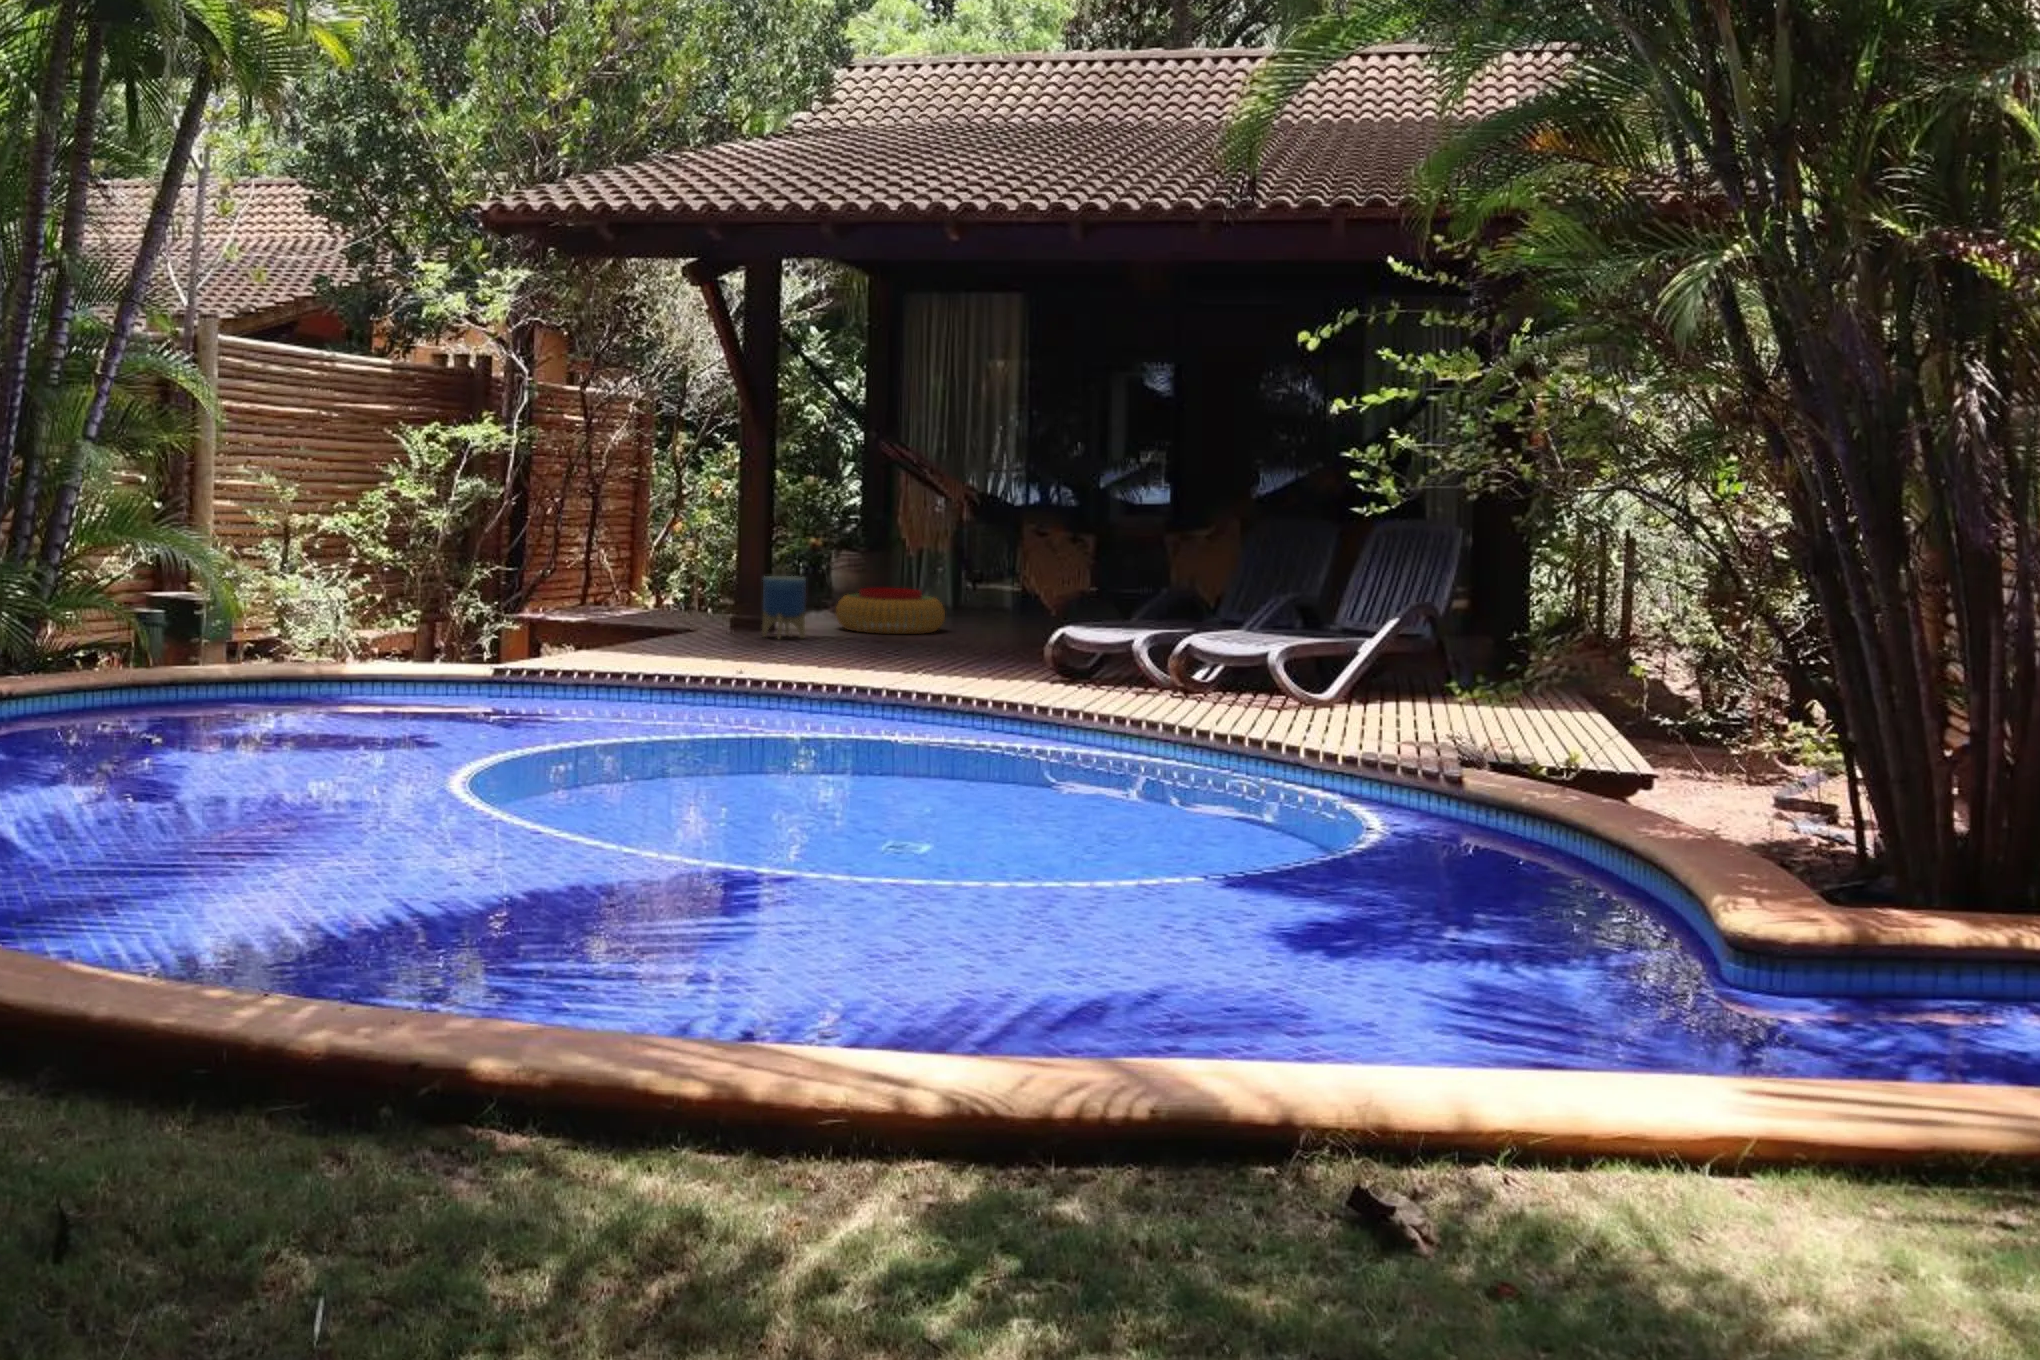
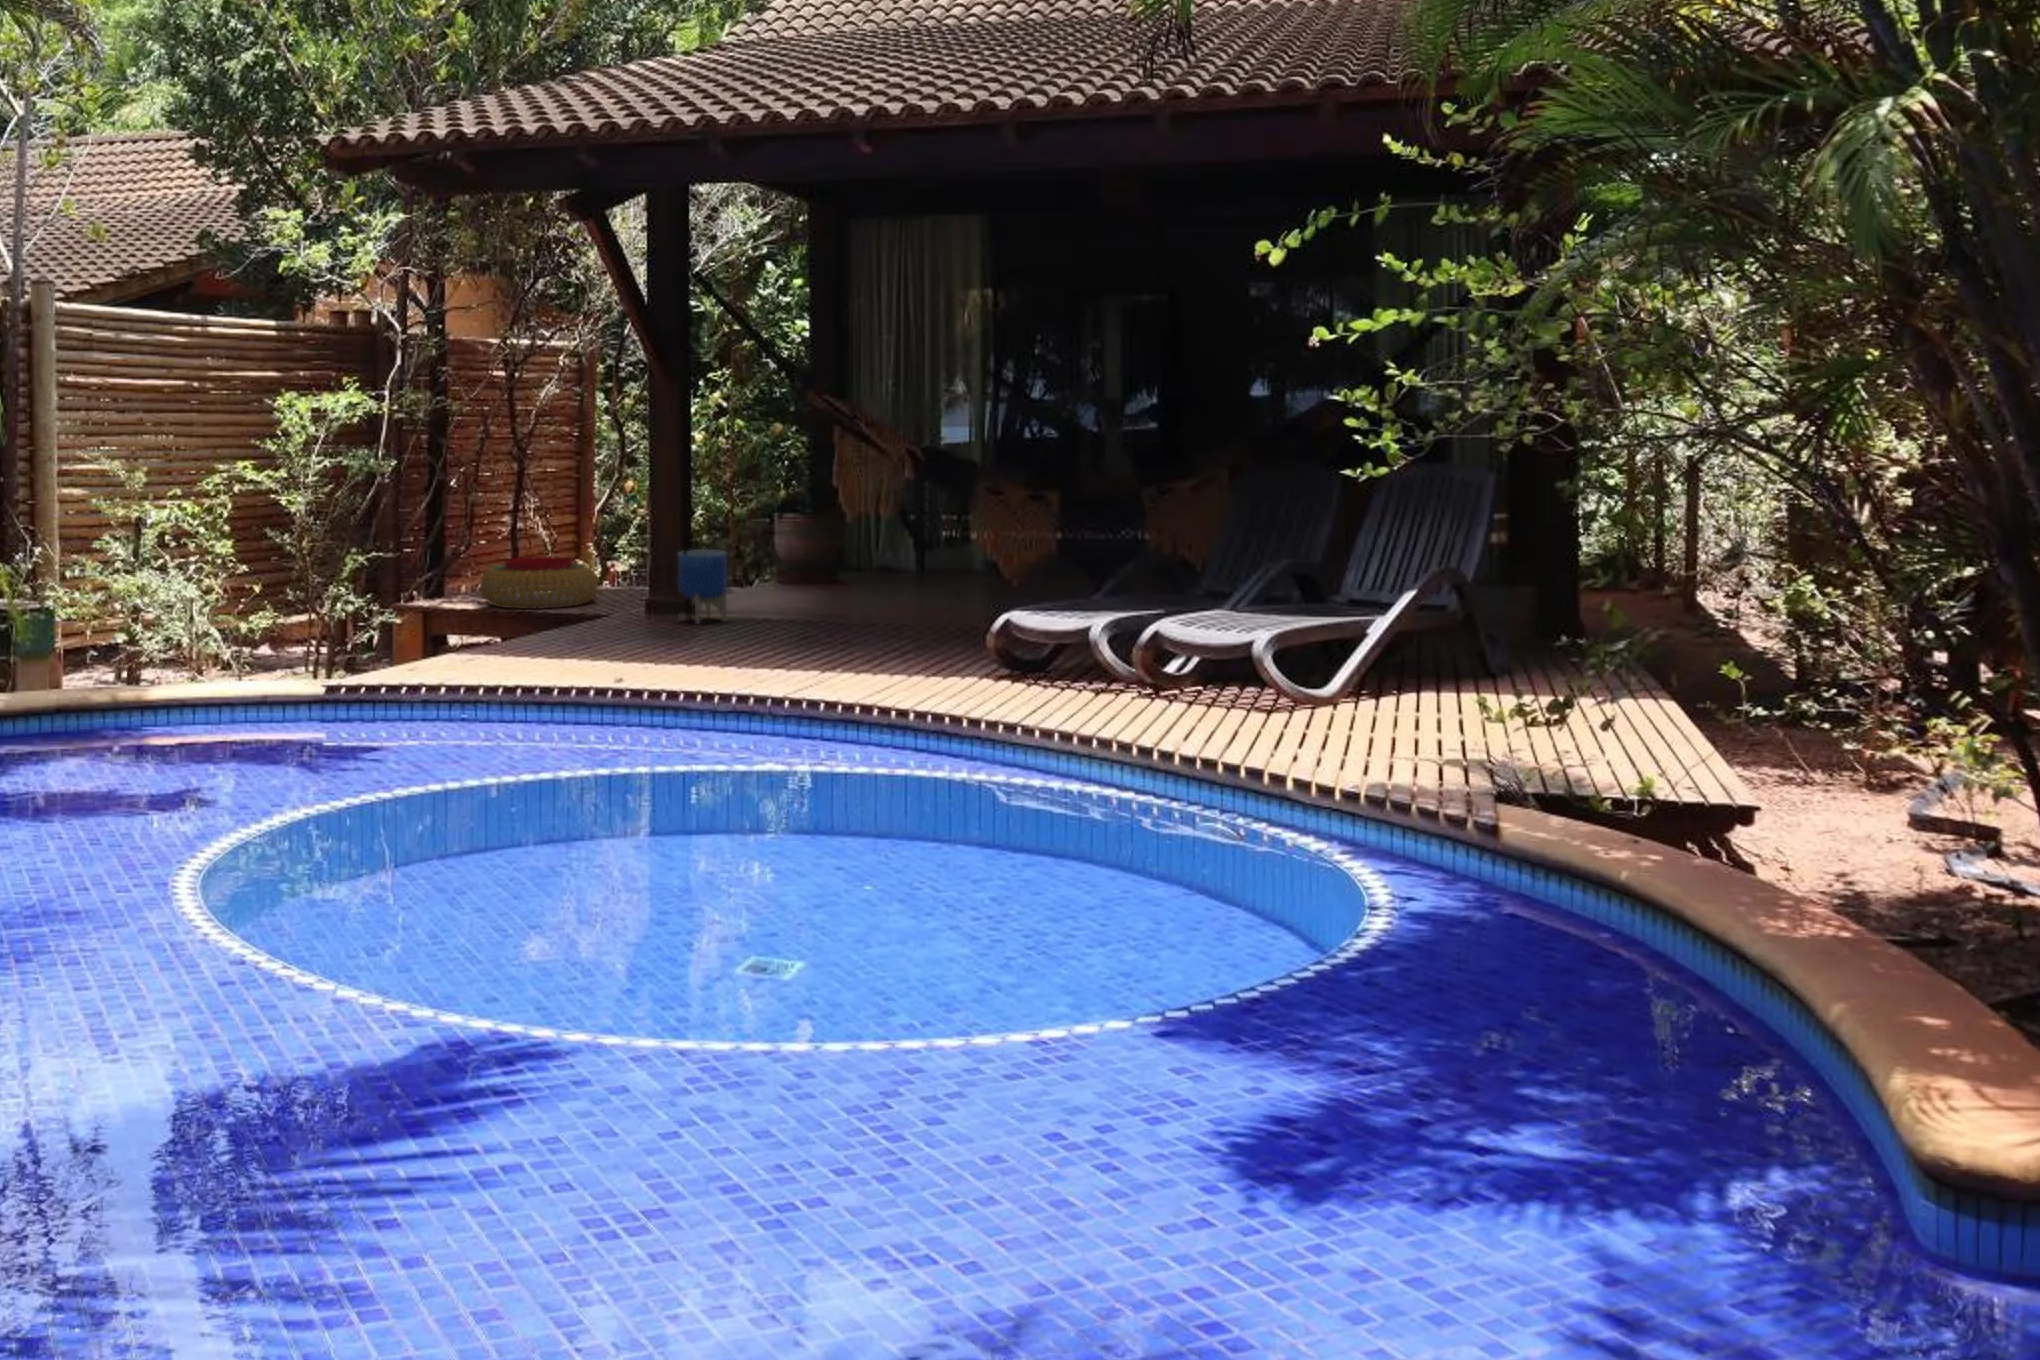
pouf: present [836,587,945,634] -> present [480,556,598,609]

